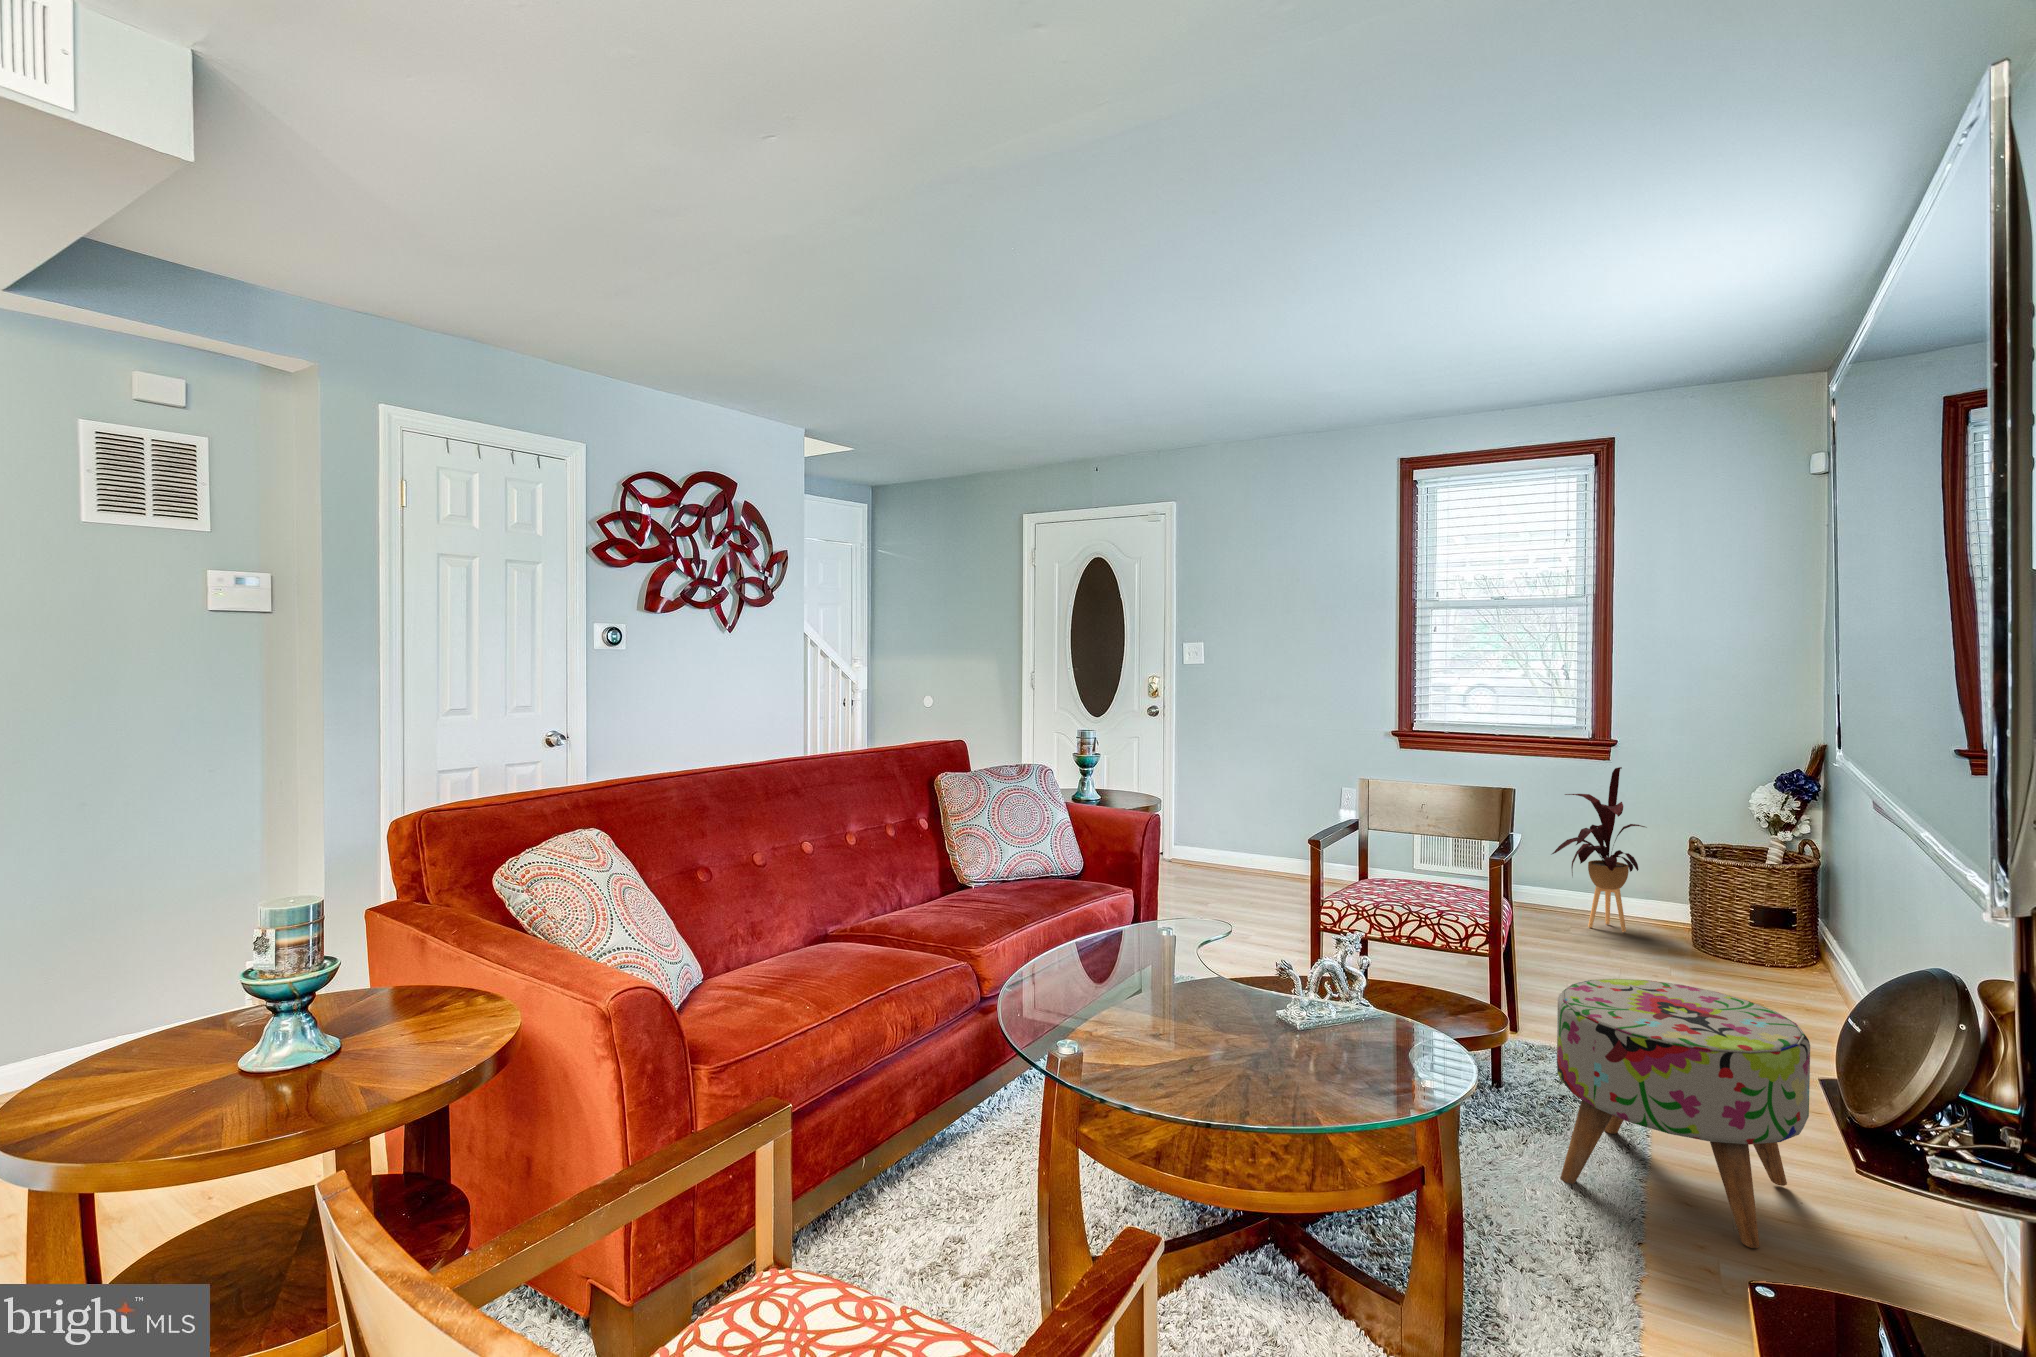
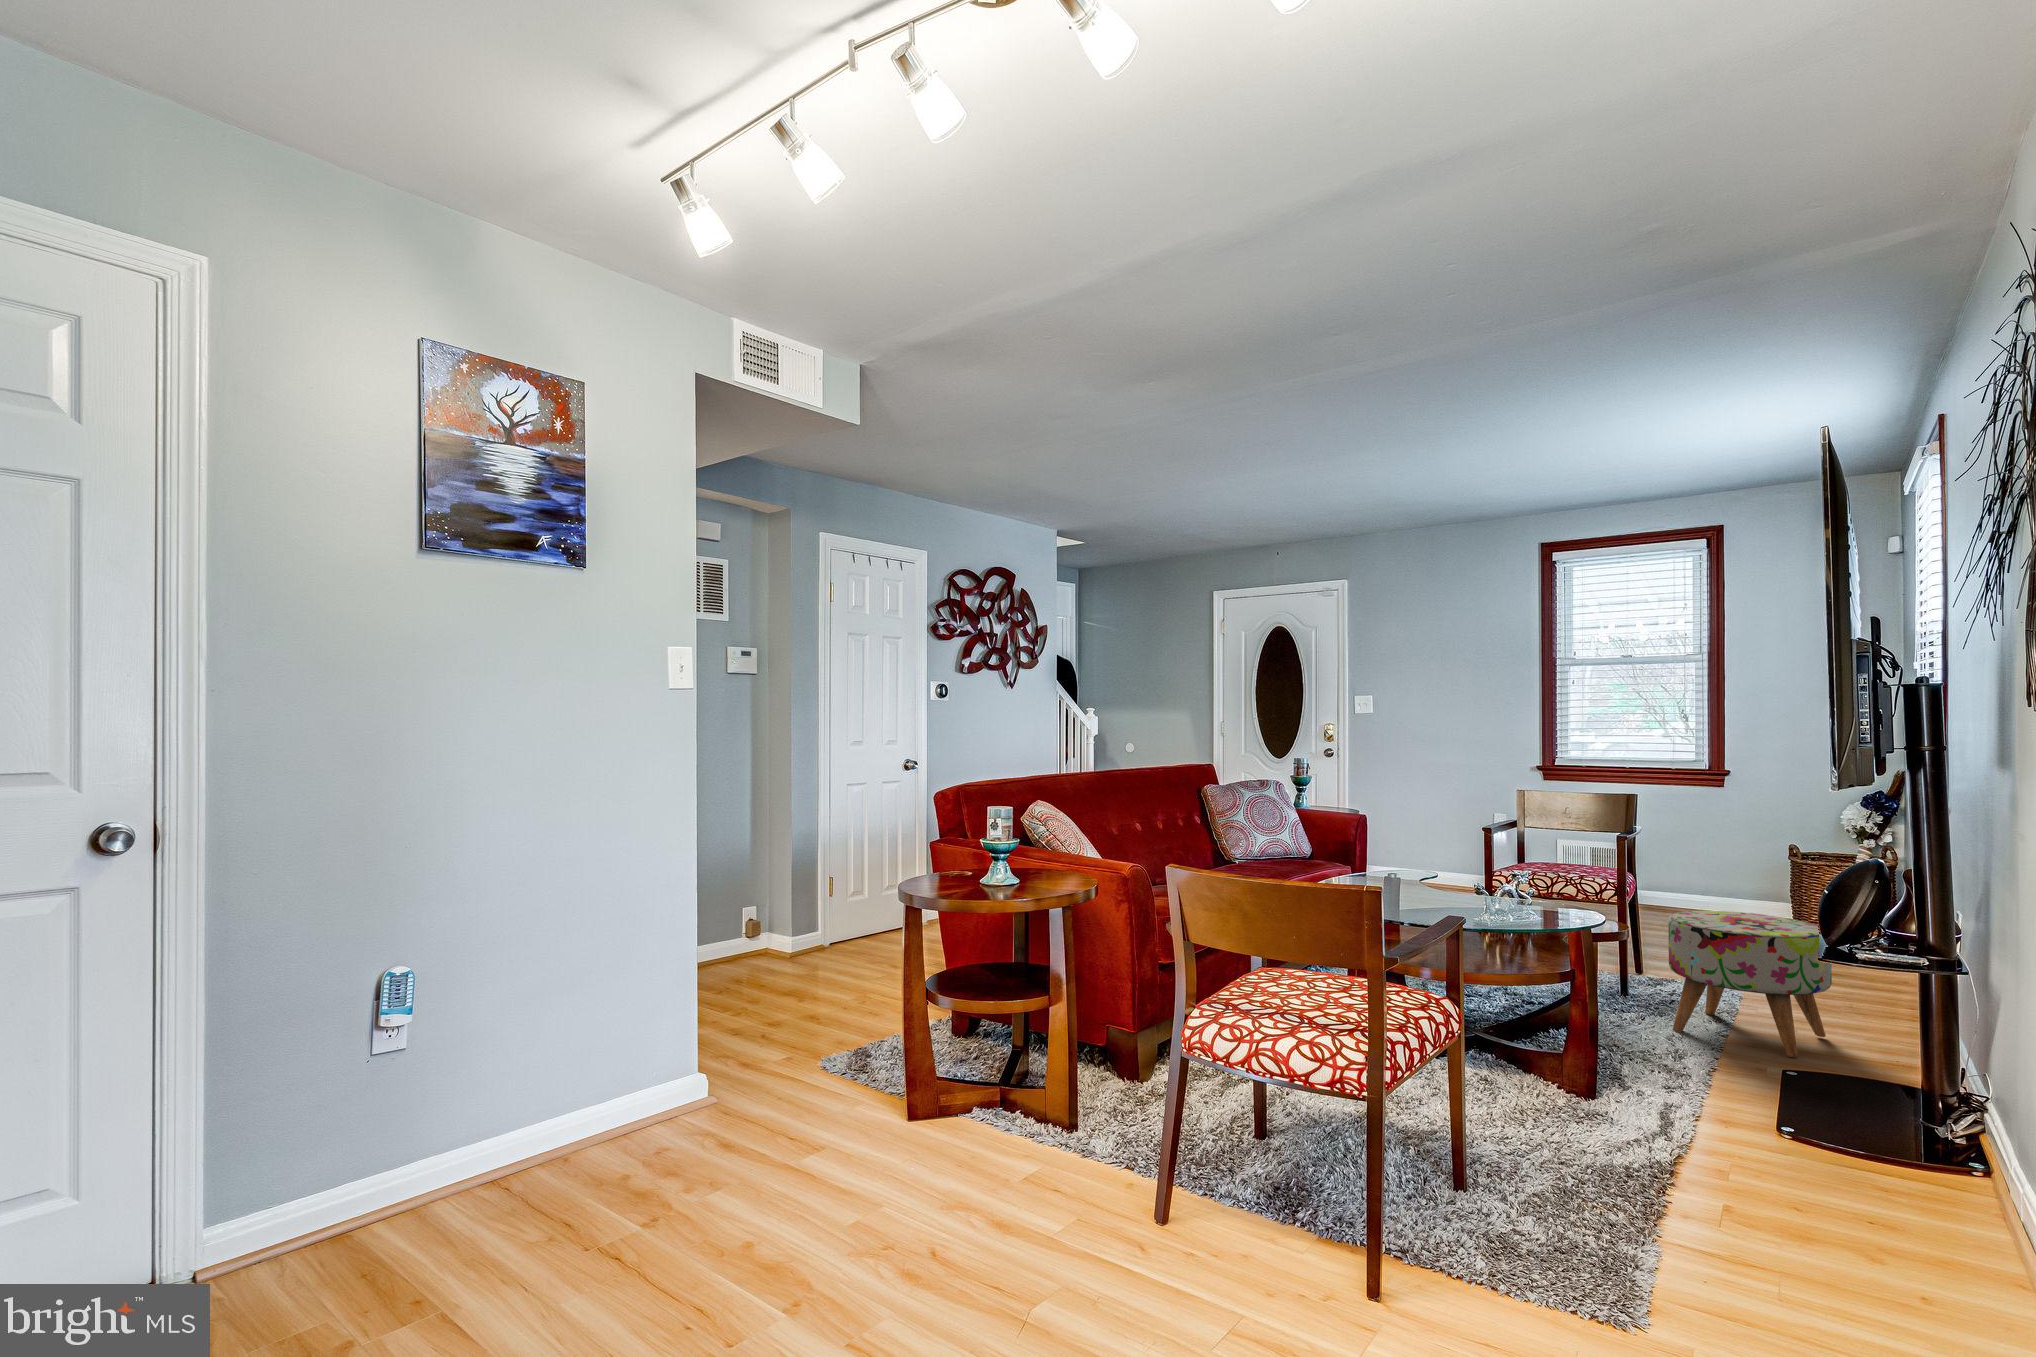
house plant: present [1552,767,1645,932] -> none [1676,790,1757,923]

